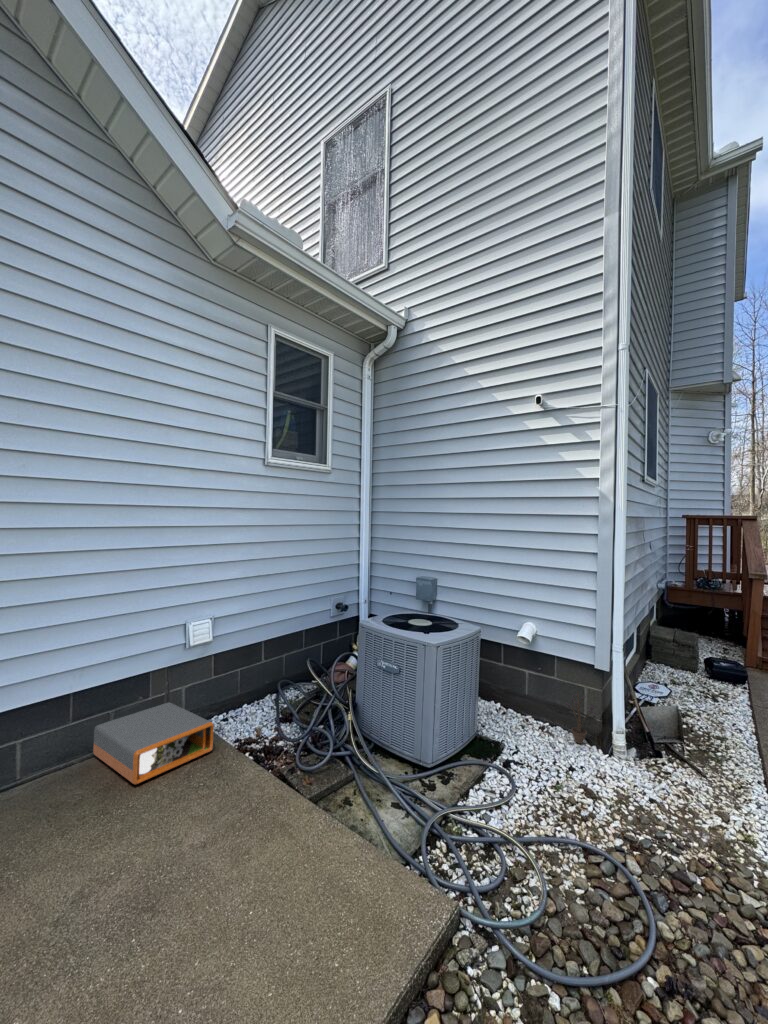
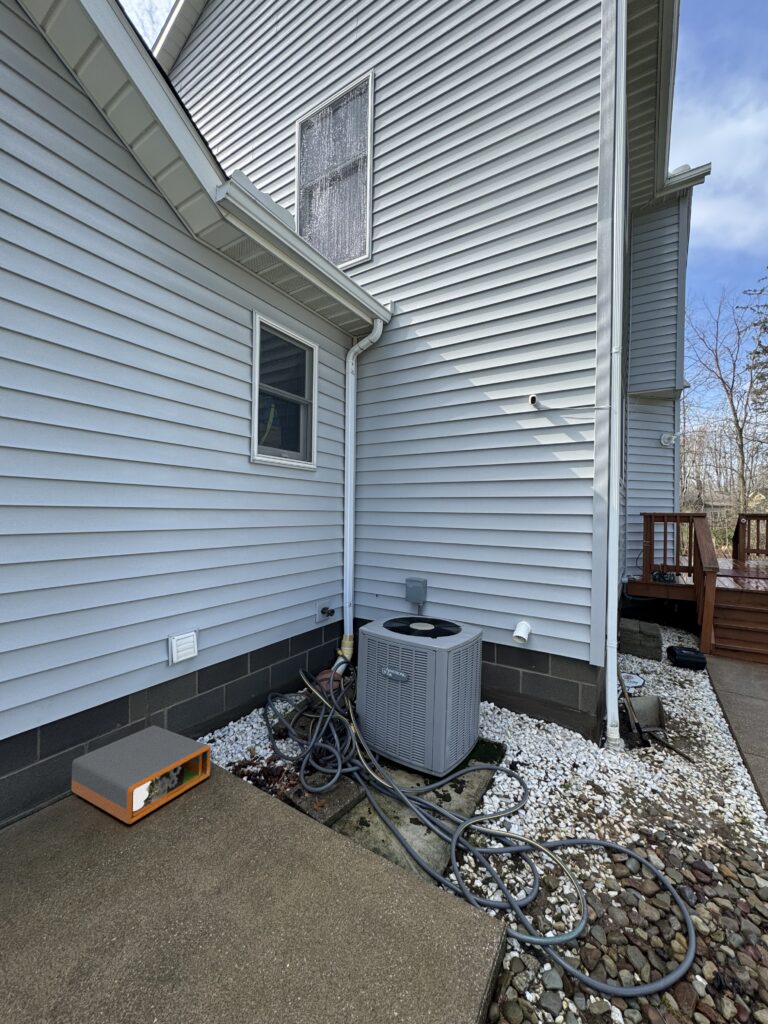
decorative plant: present [563,691,596,744] -> none [554,687,591,738]

